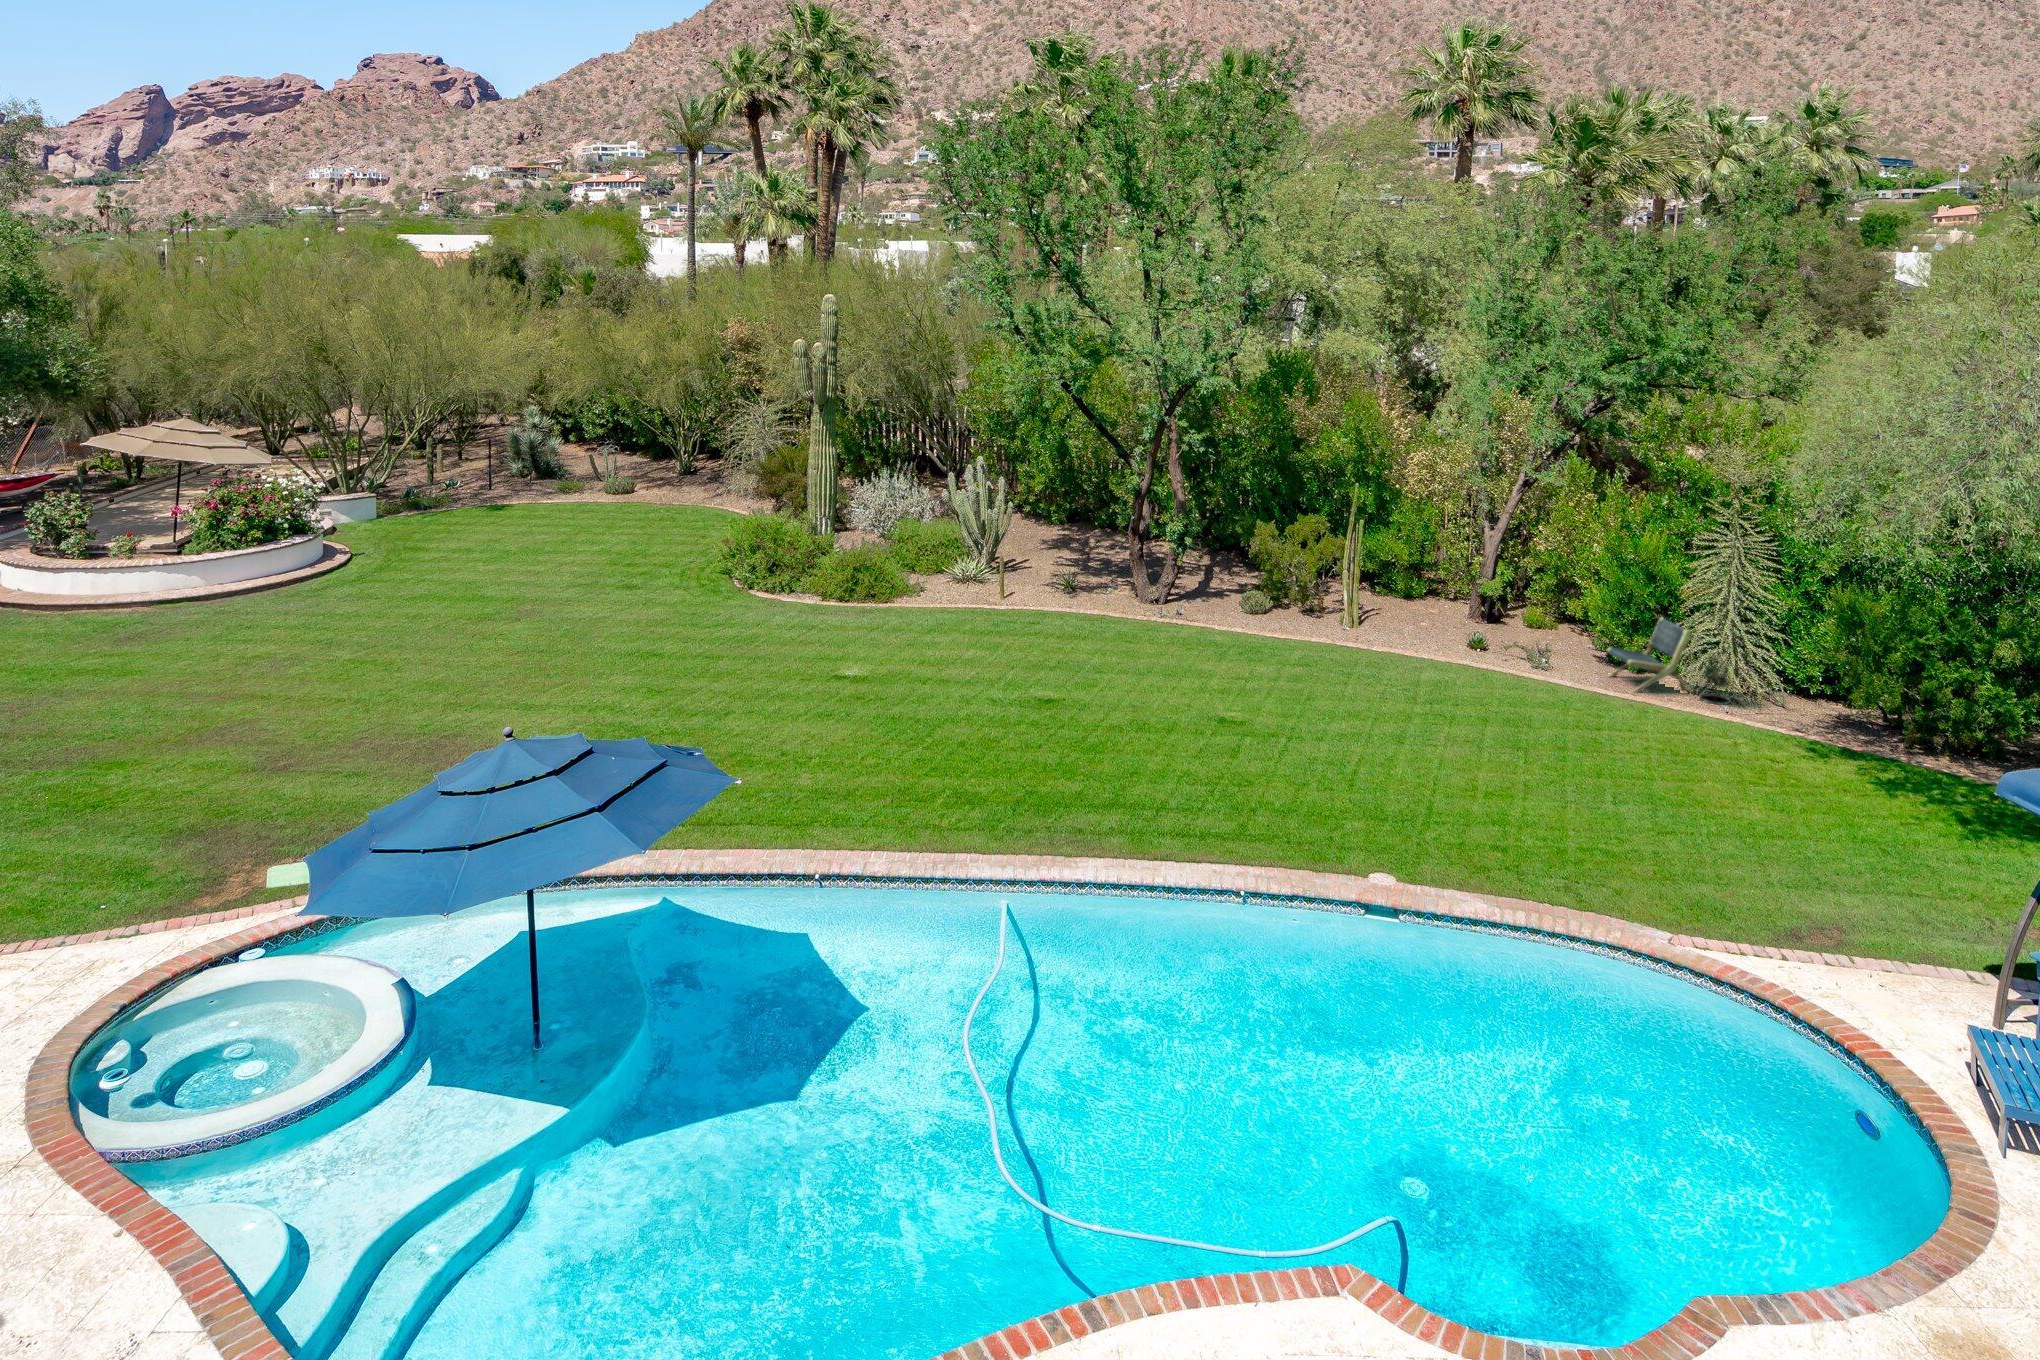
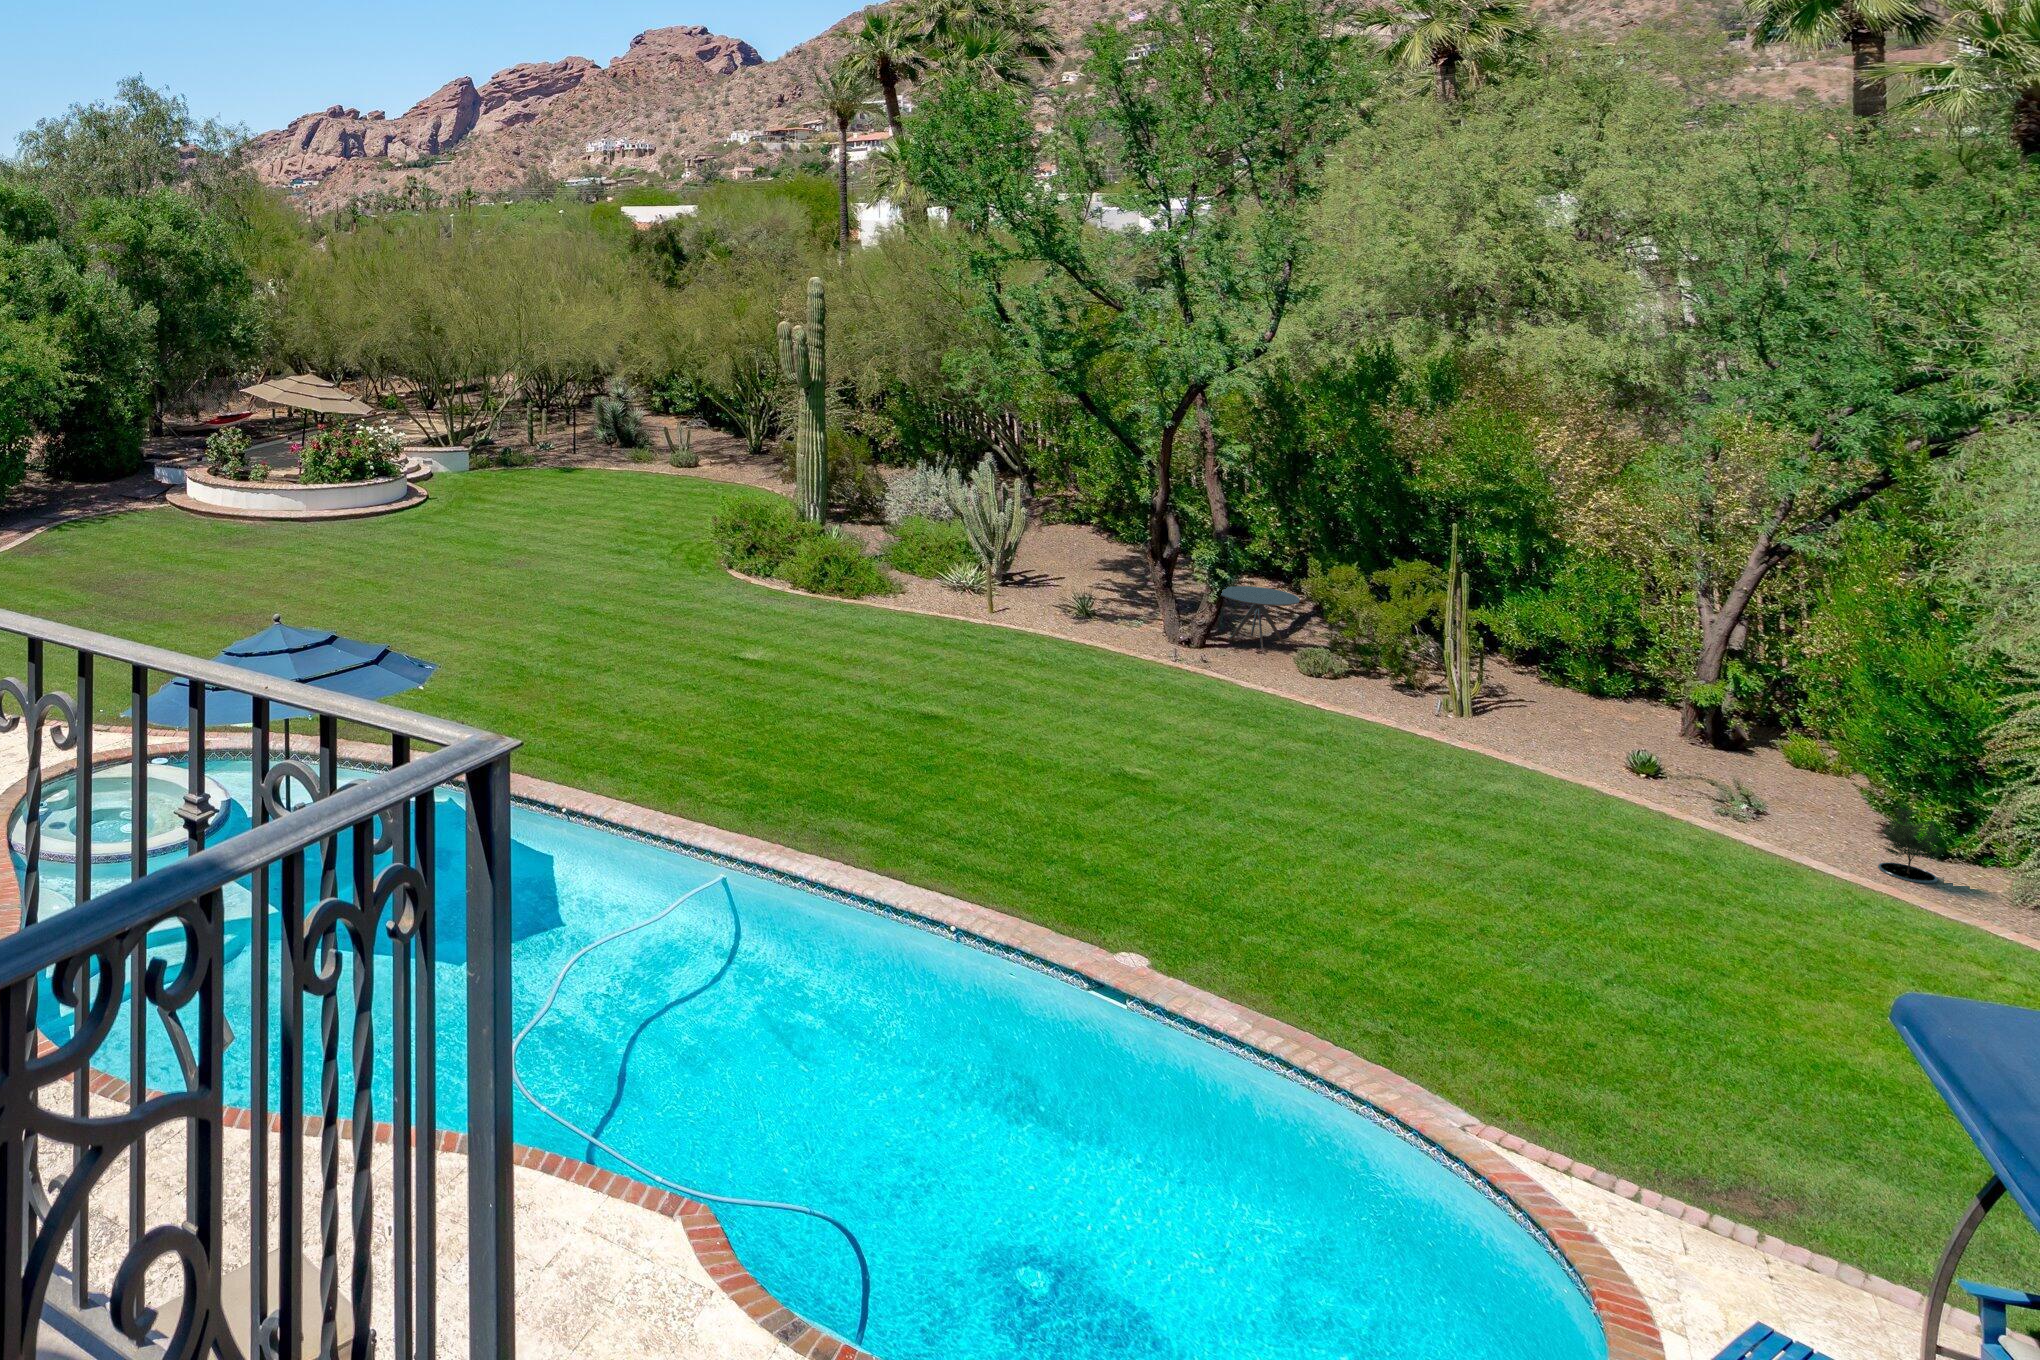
round table: none [1214,554,1274,605] -> present [1221,586,1299,649]
lounge chair: present [1607,617,1690,693] -> none [1733,742,1874,854]

